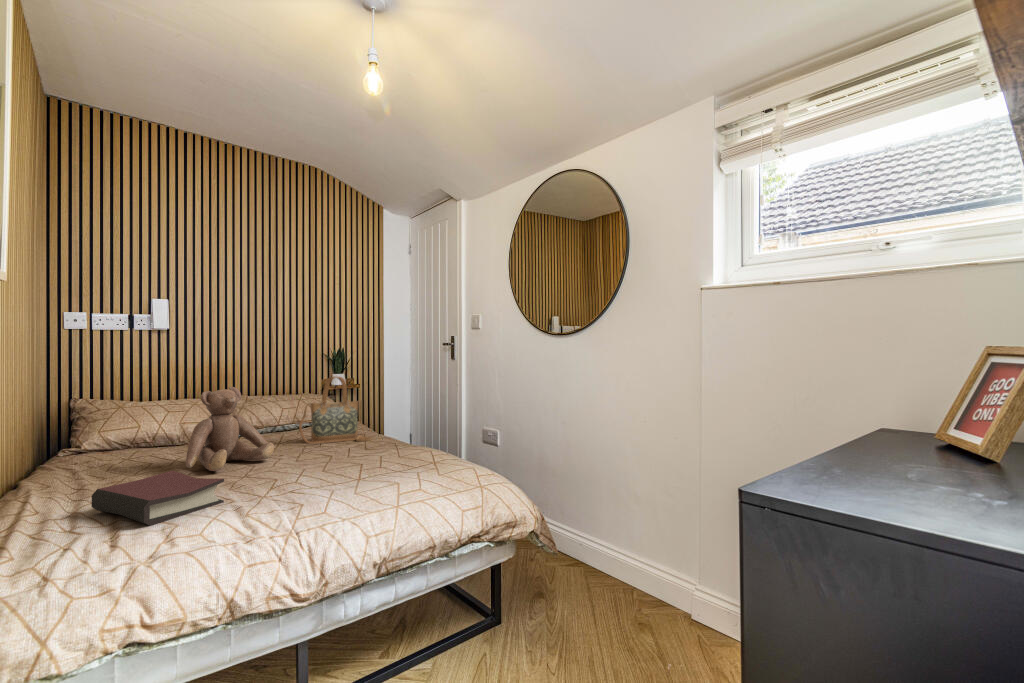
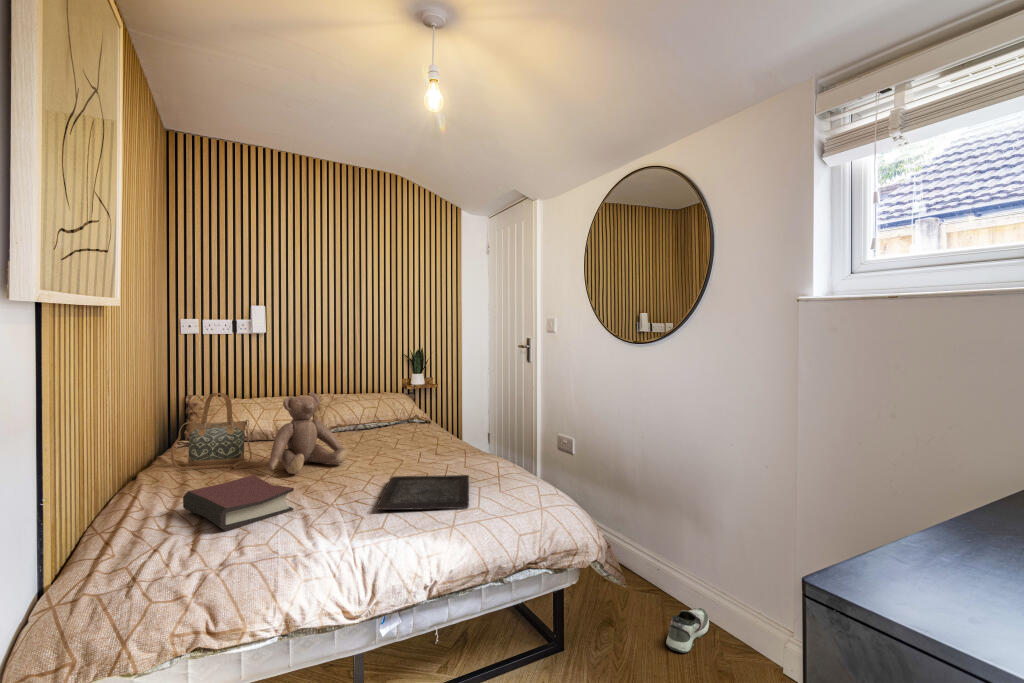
handbag: present [299,377,372,444] -> present [171,393,253,470]
tray: none [317,461,413,495] -> present [376,475,469,510]
shoe: none [597,567,633,613] -> present [666,608,709,653]

